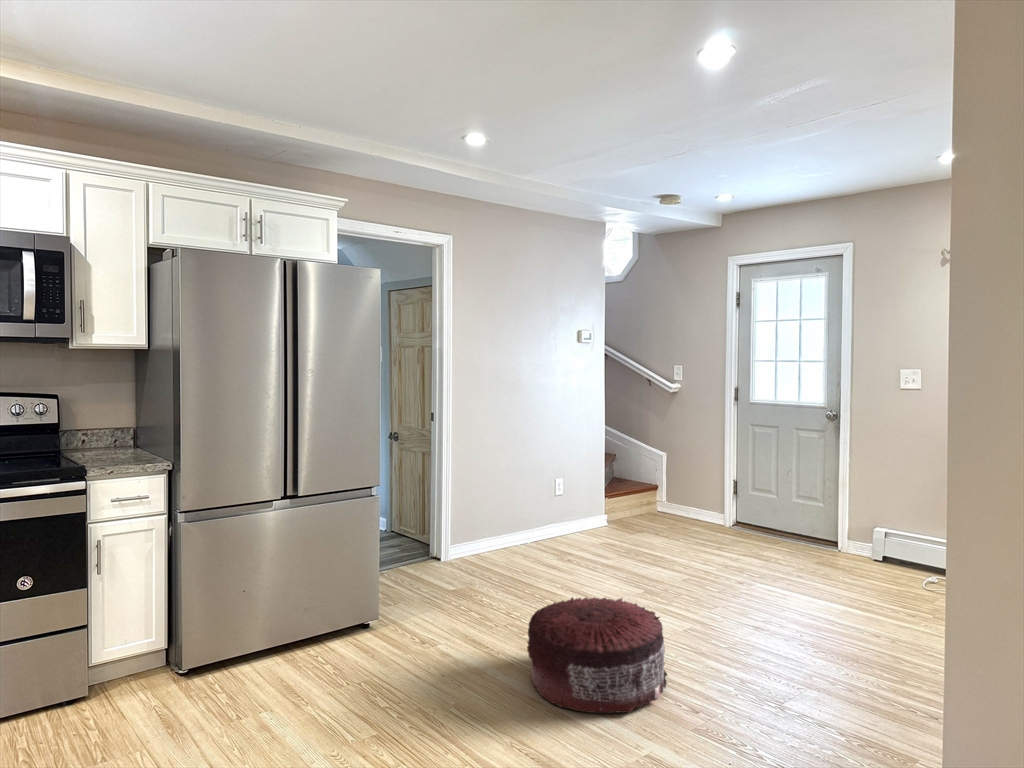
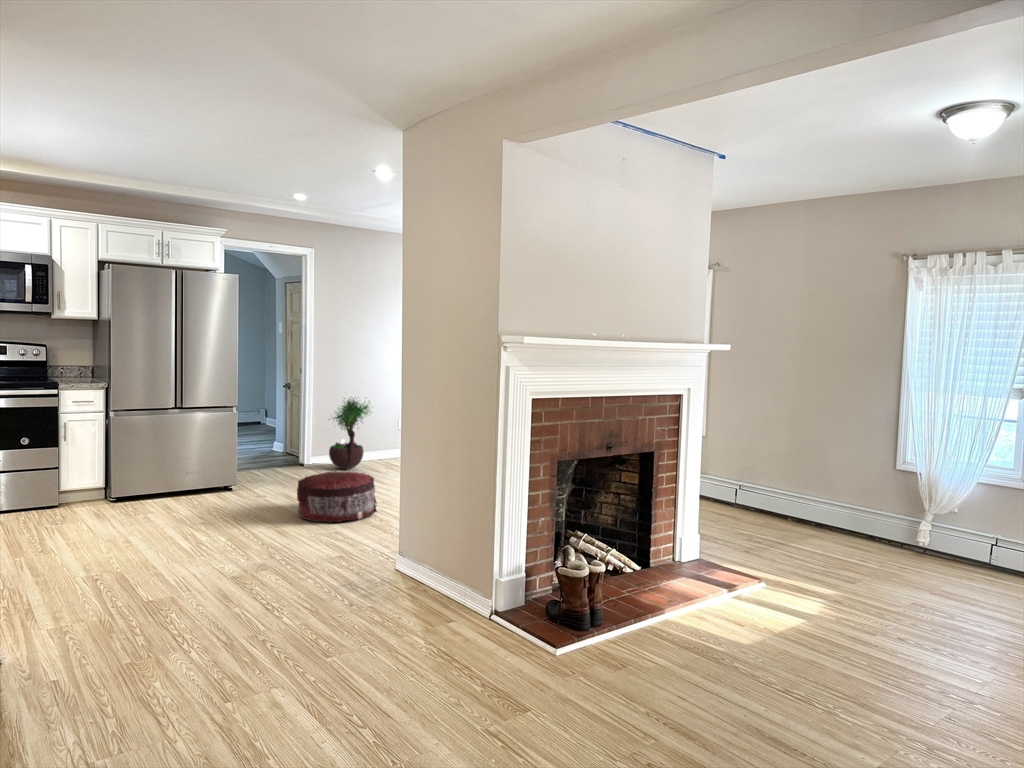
potted tree: none [476,448,542,562] -> present [329,398,369,469]

